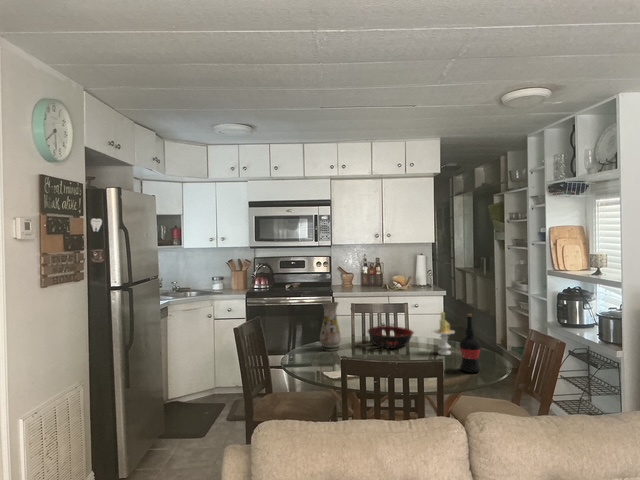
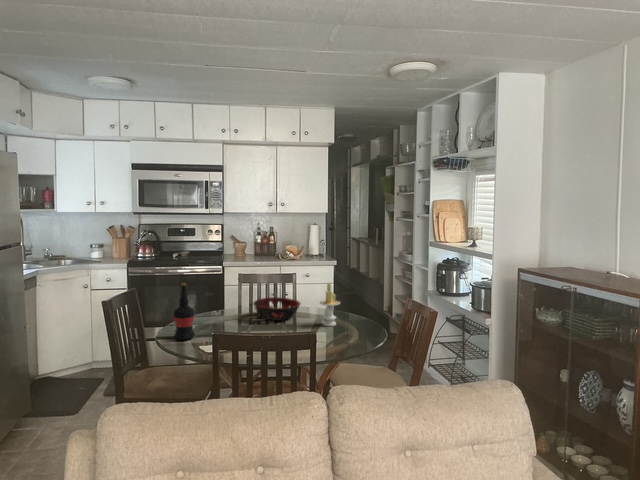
vase: present [320,302,341,351] -> none [201,273,224,325]
wine bottle: present [460,314,481,372] -> present [174,283,195,340]

